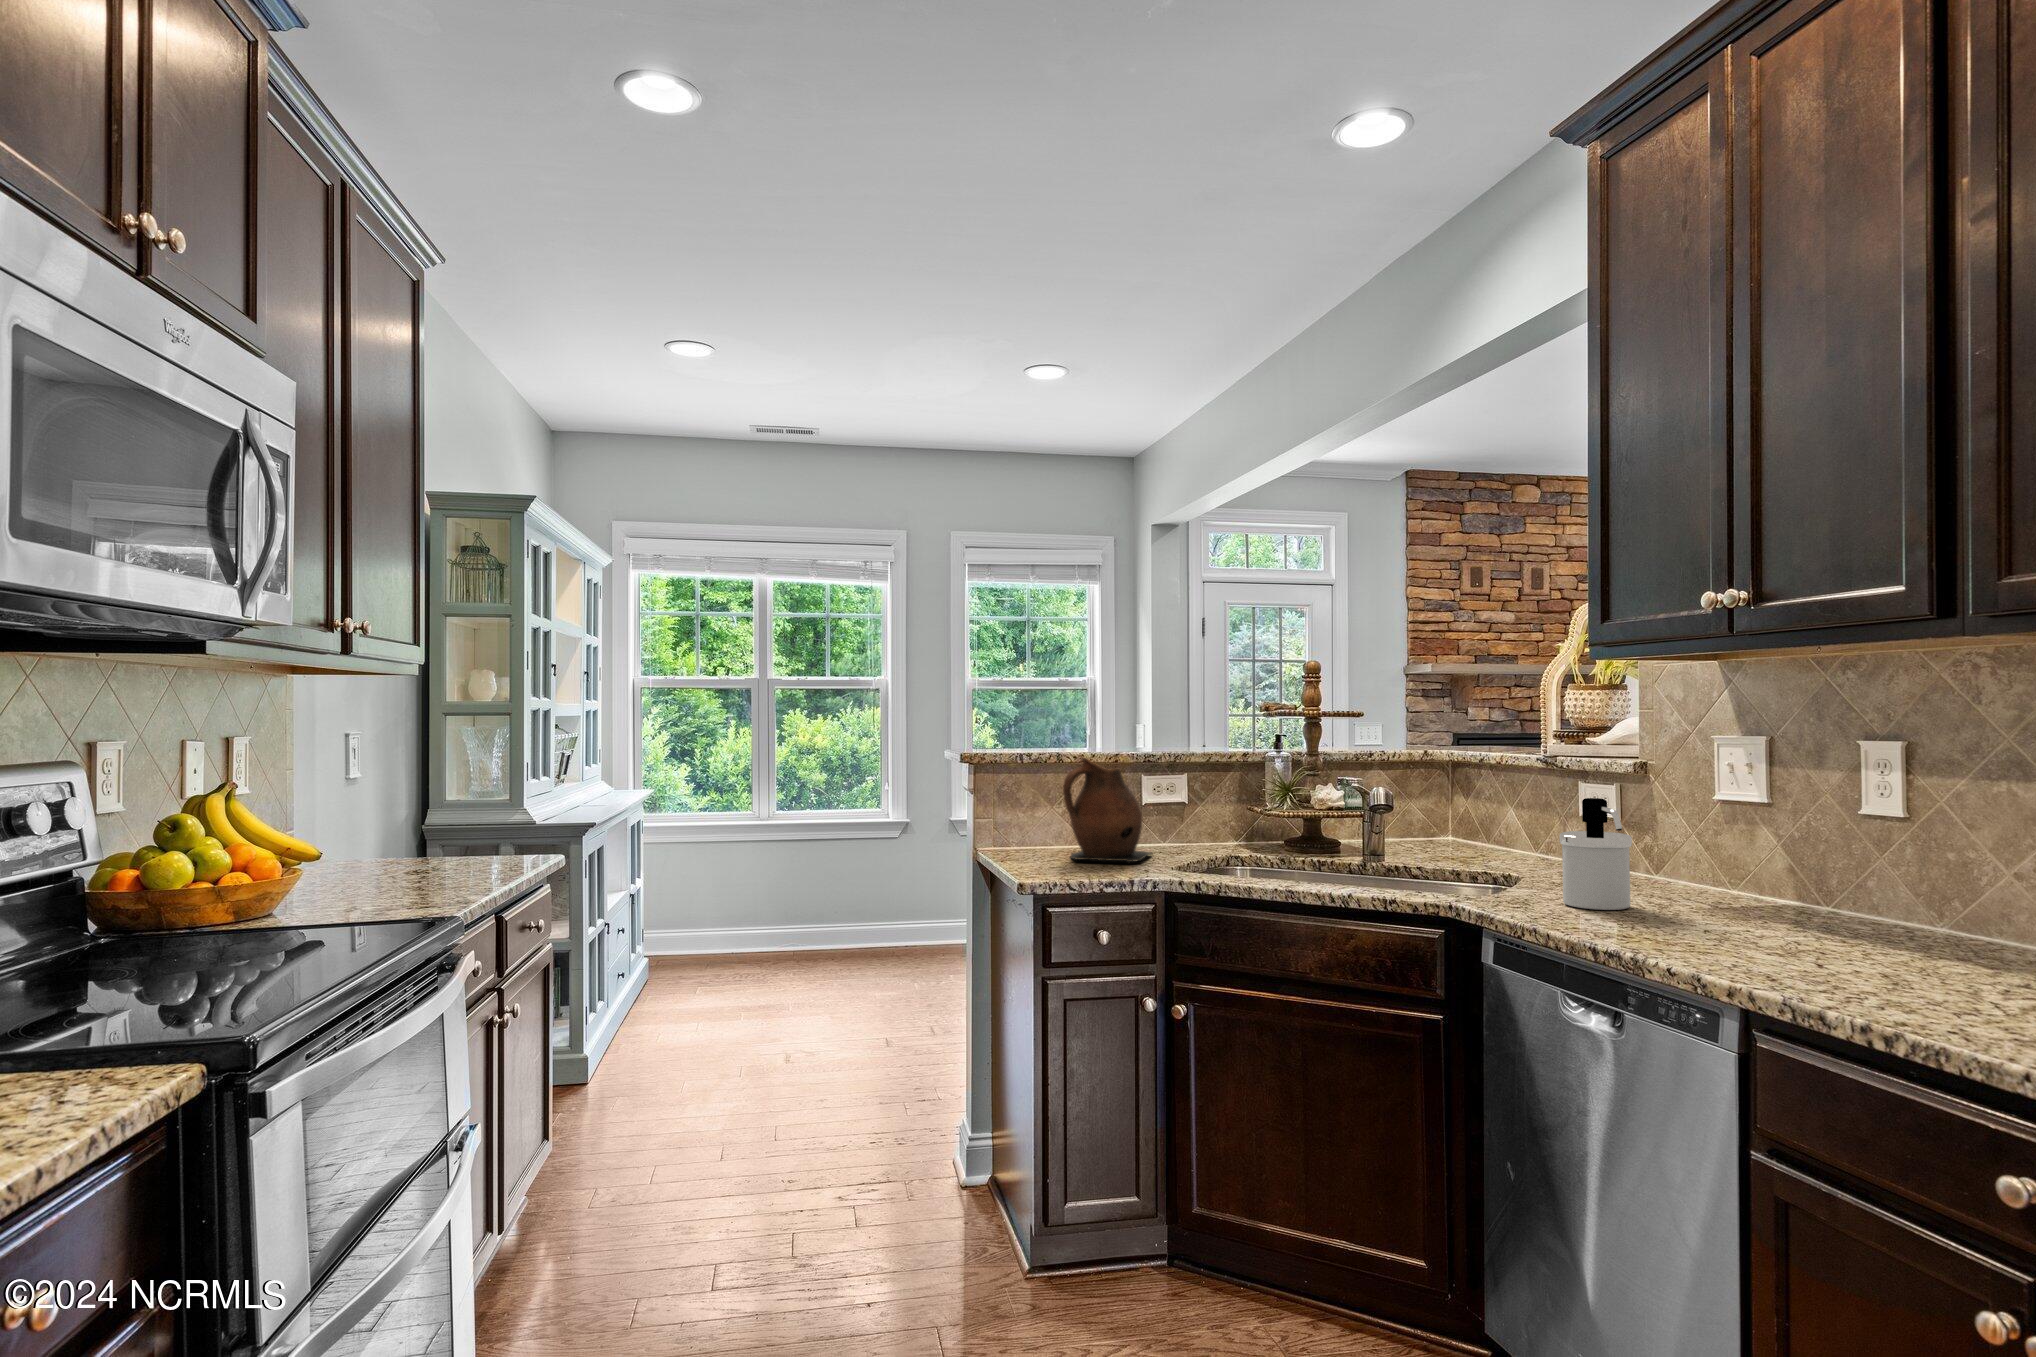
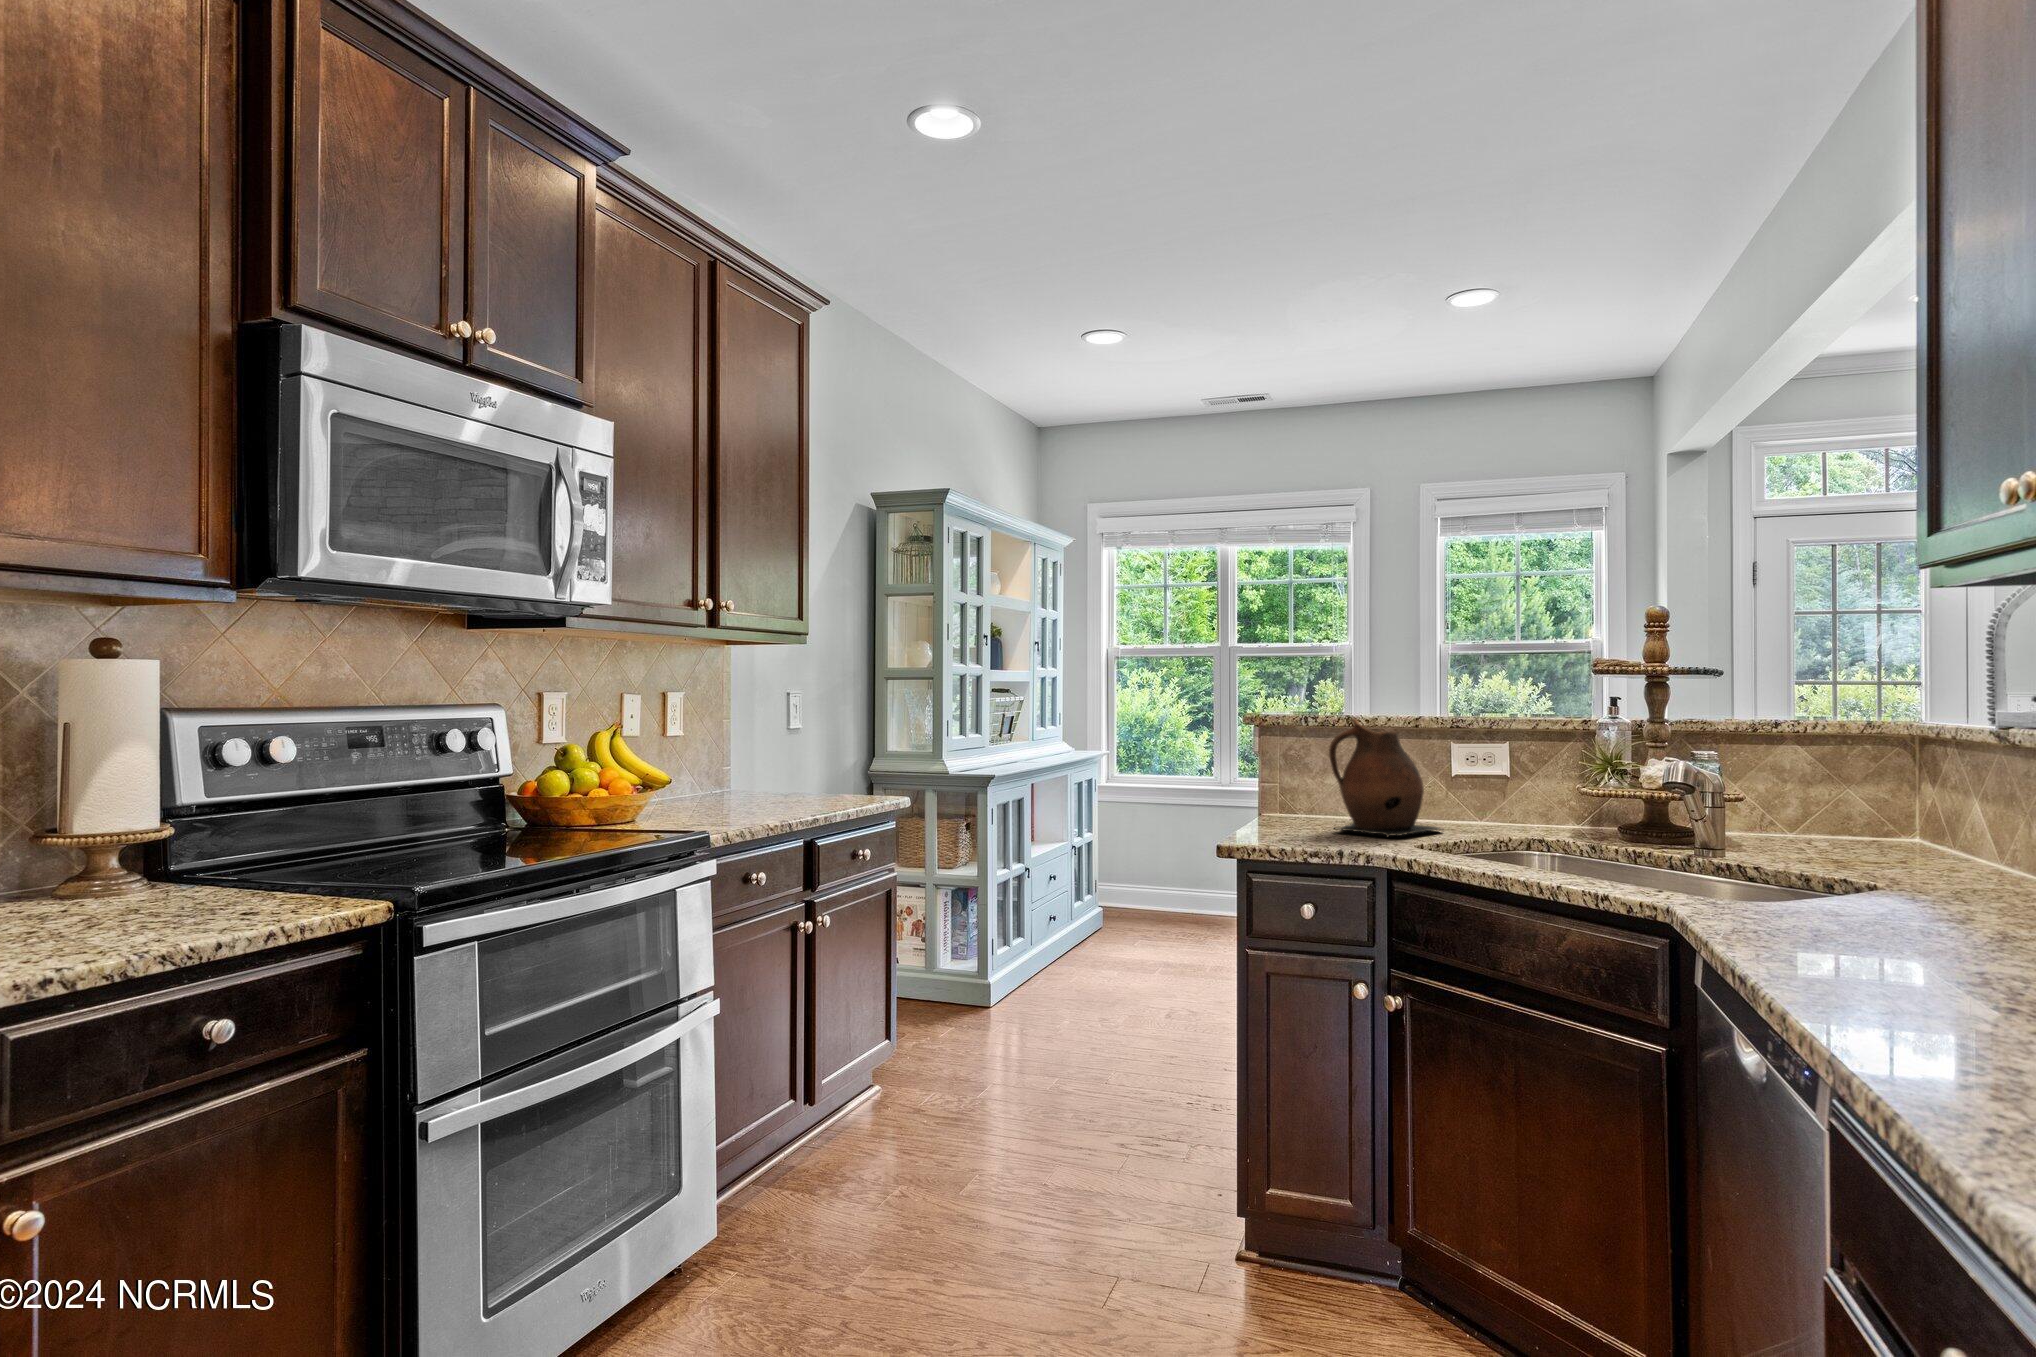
soap dispenser: present [1560,798,1632,910] -> none [1835,777,1951,939]

